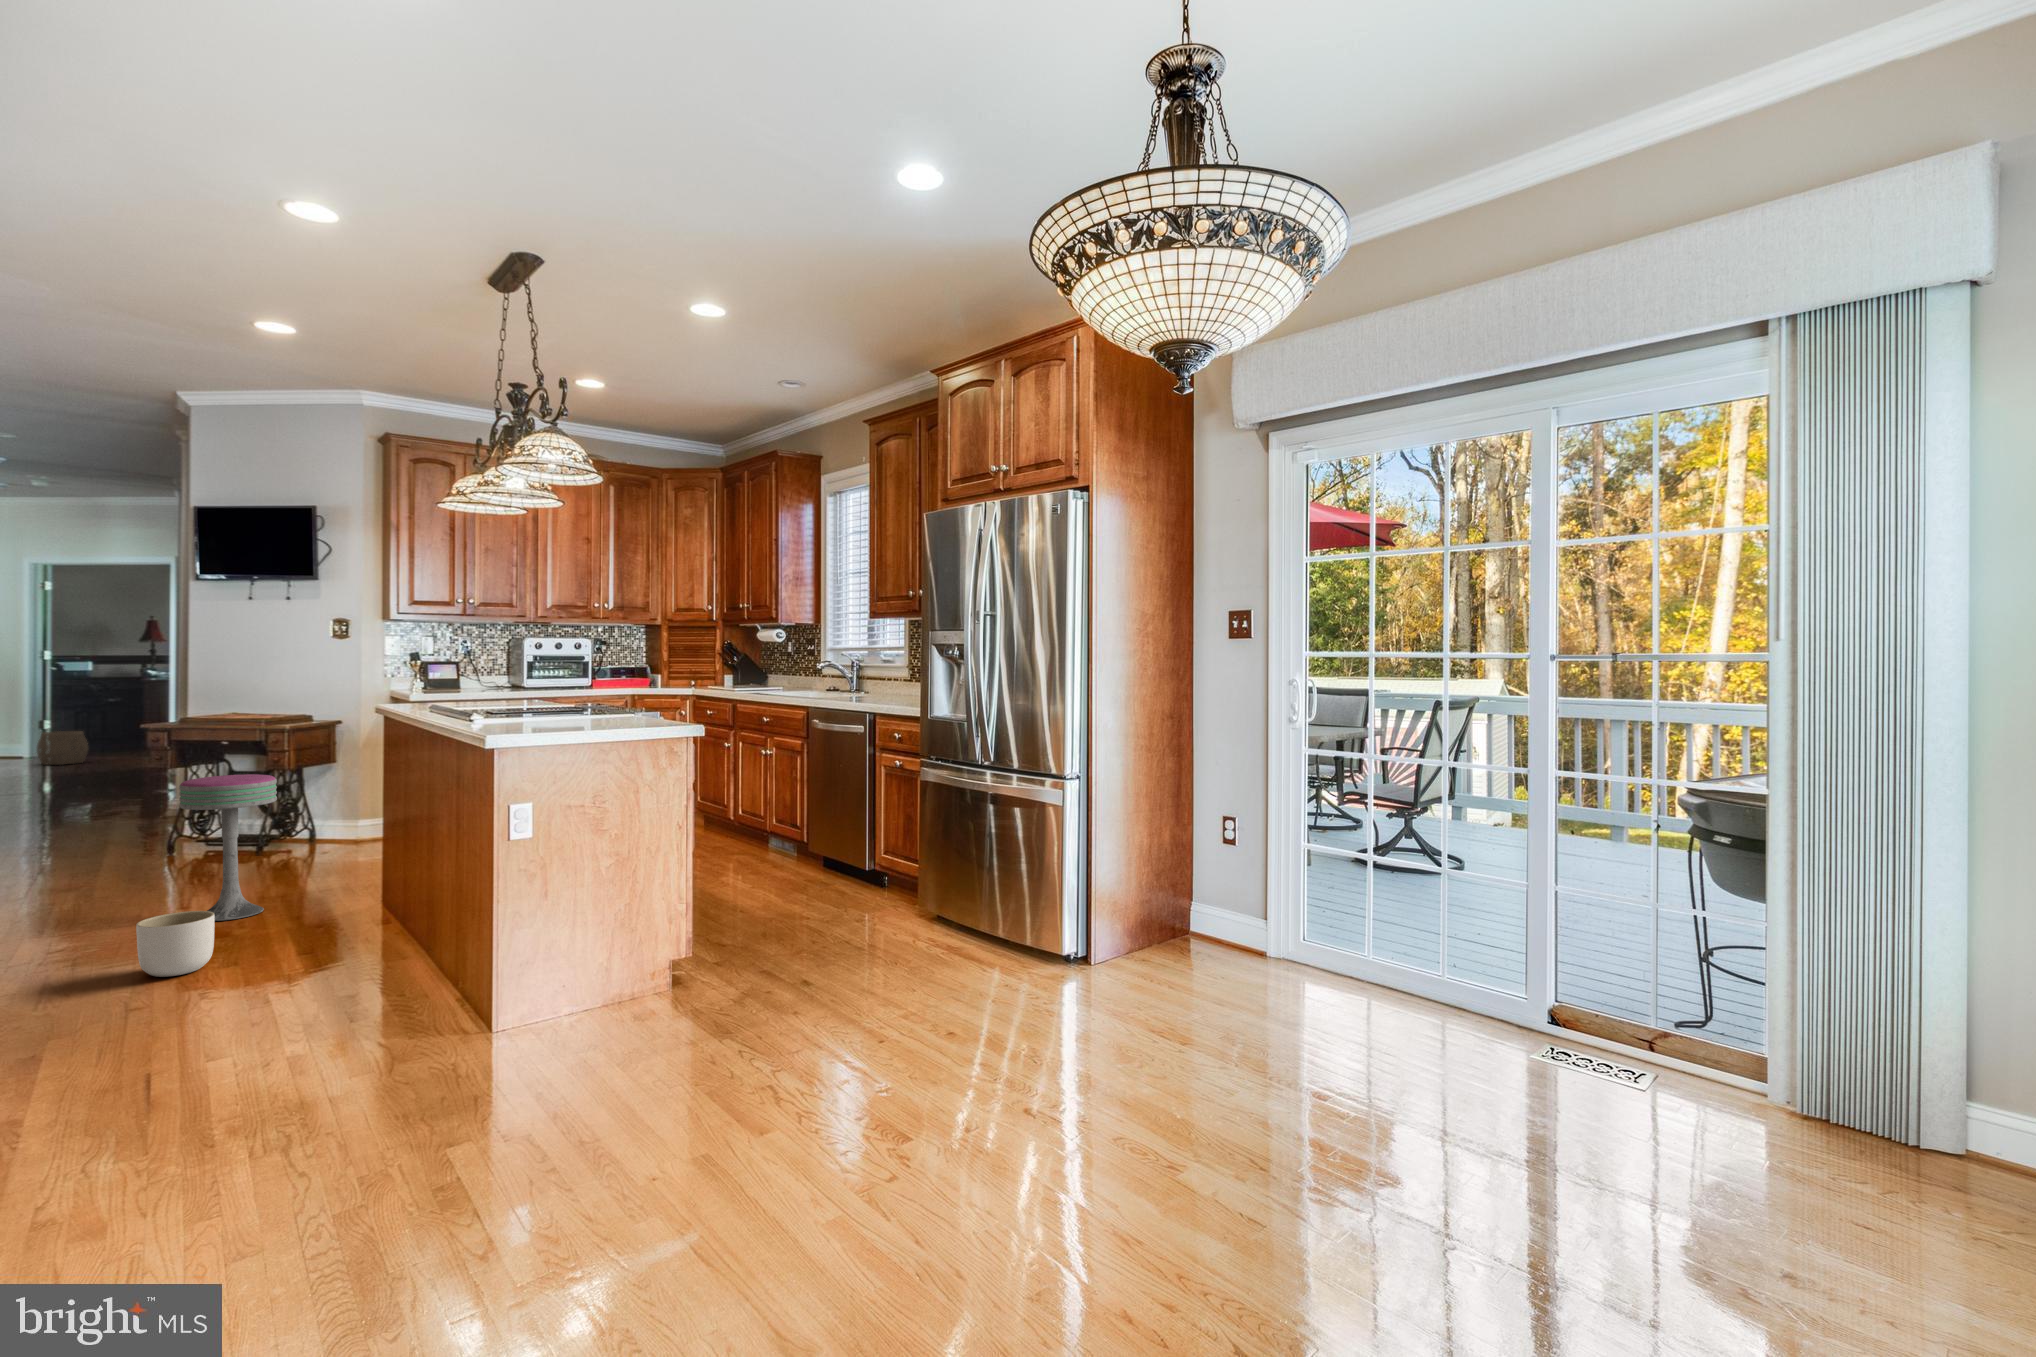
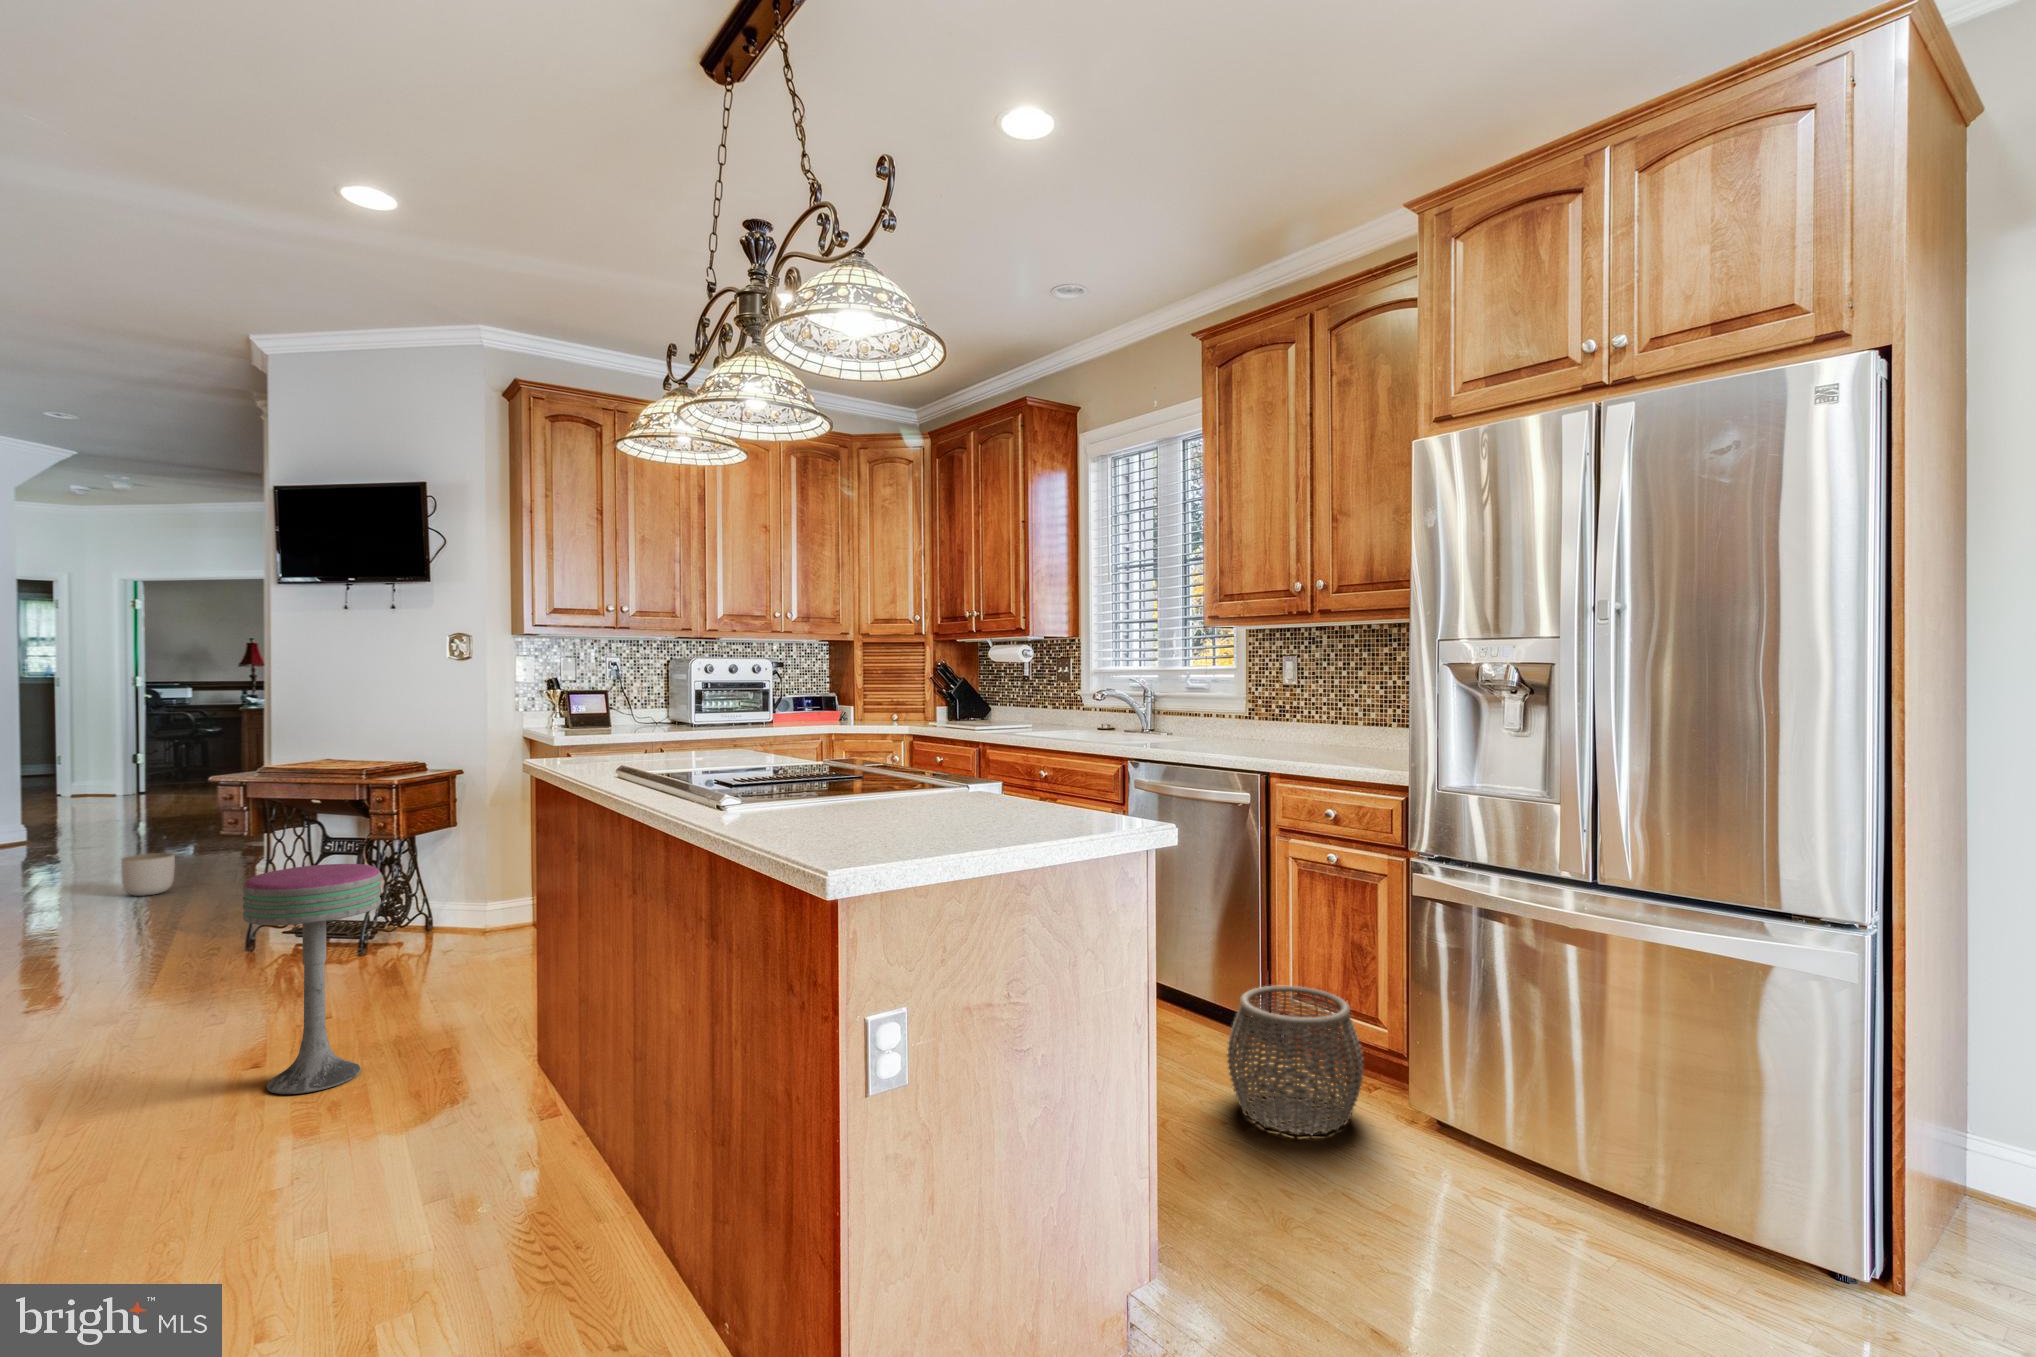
woven basket: present [37,731,88,765] -> present [1227,986,1364,1135]
planter: present [136,911,215,977] -> present [121,853,175,896]

